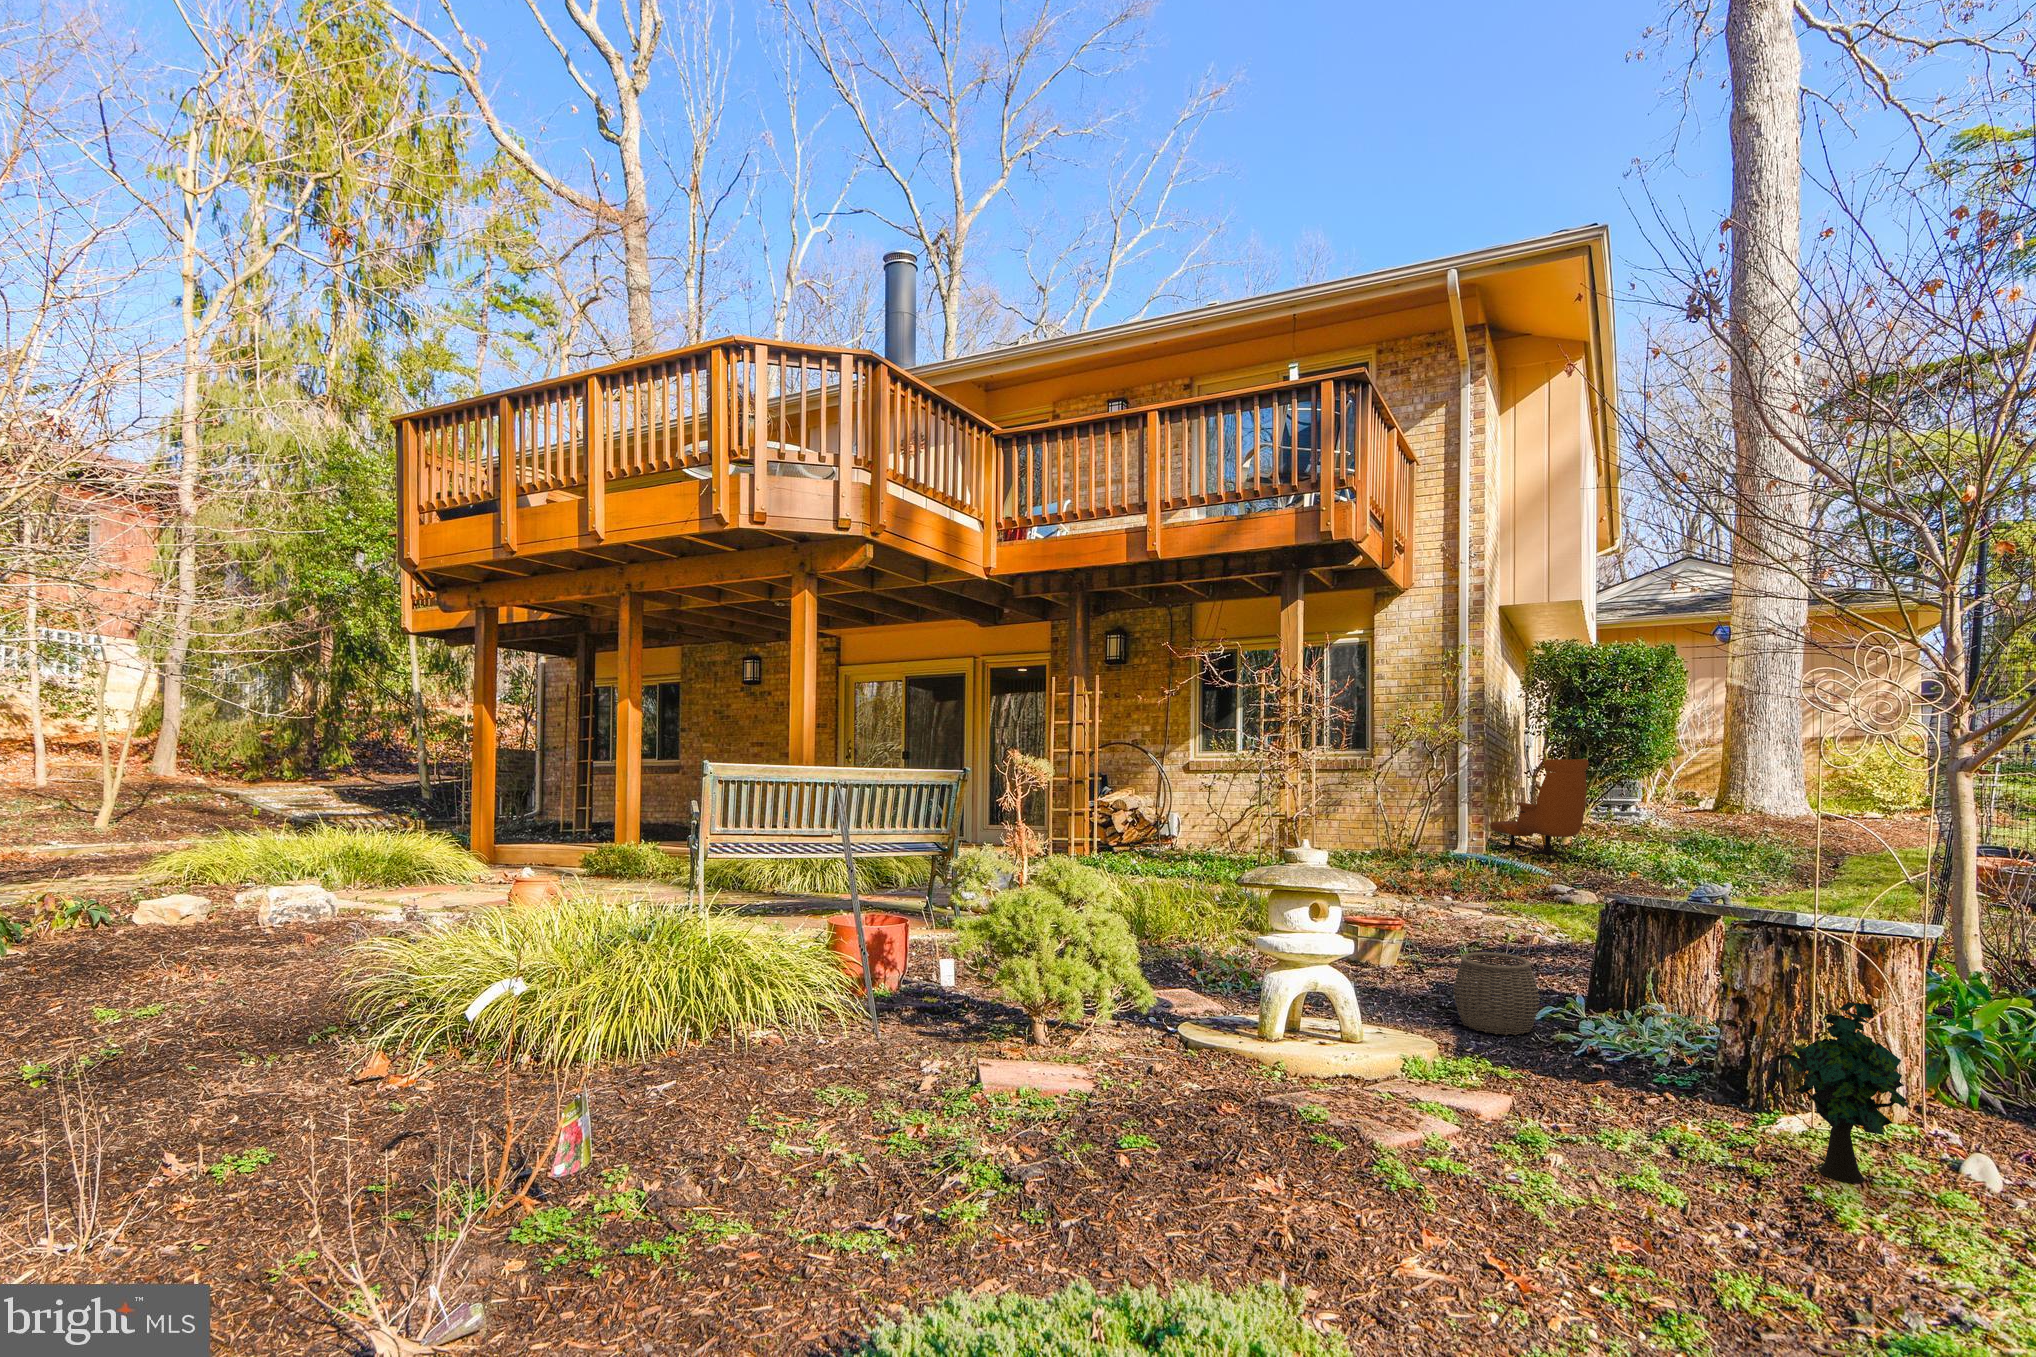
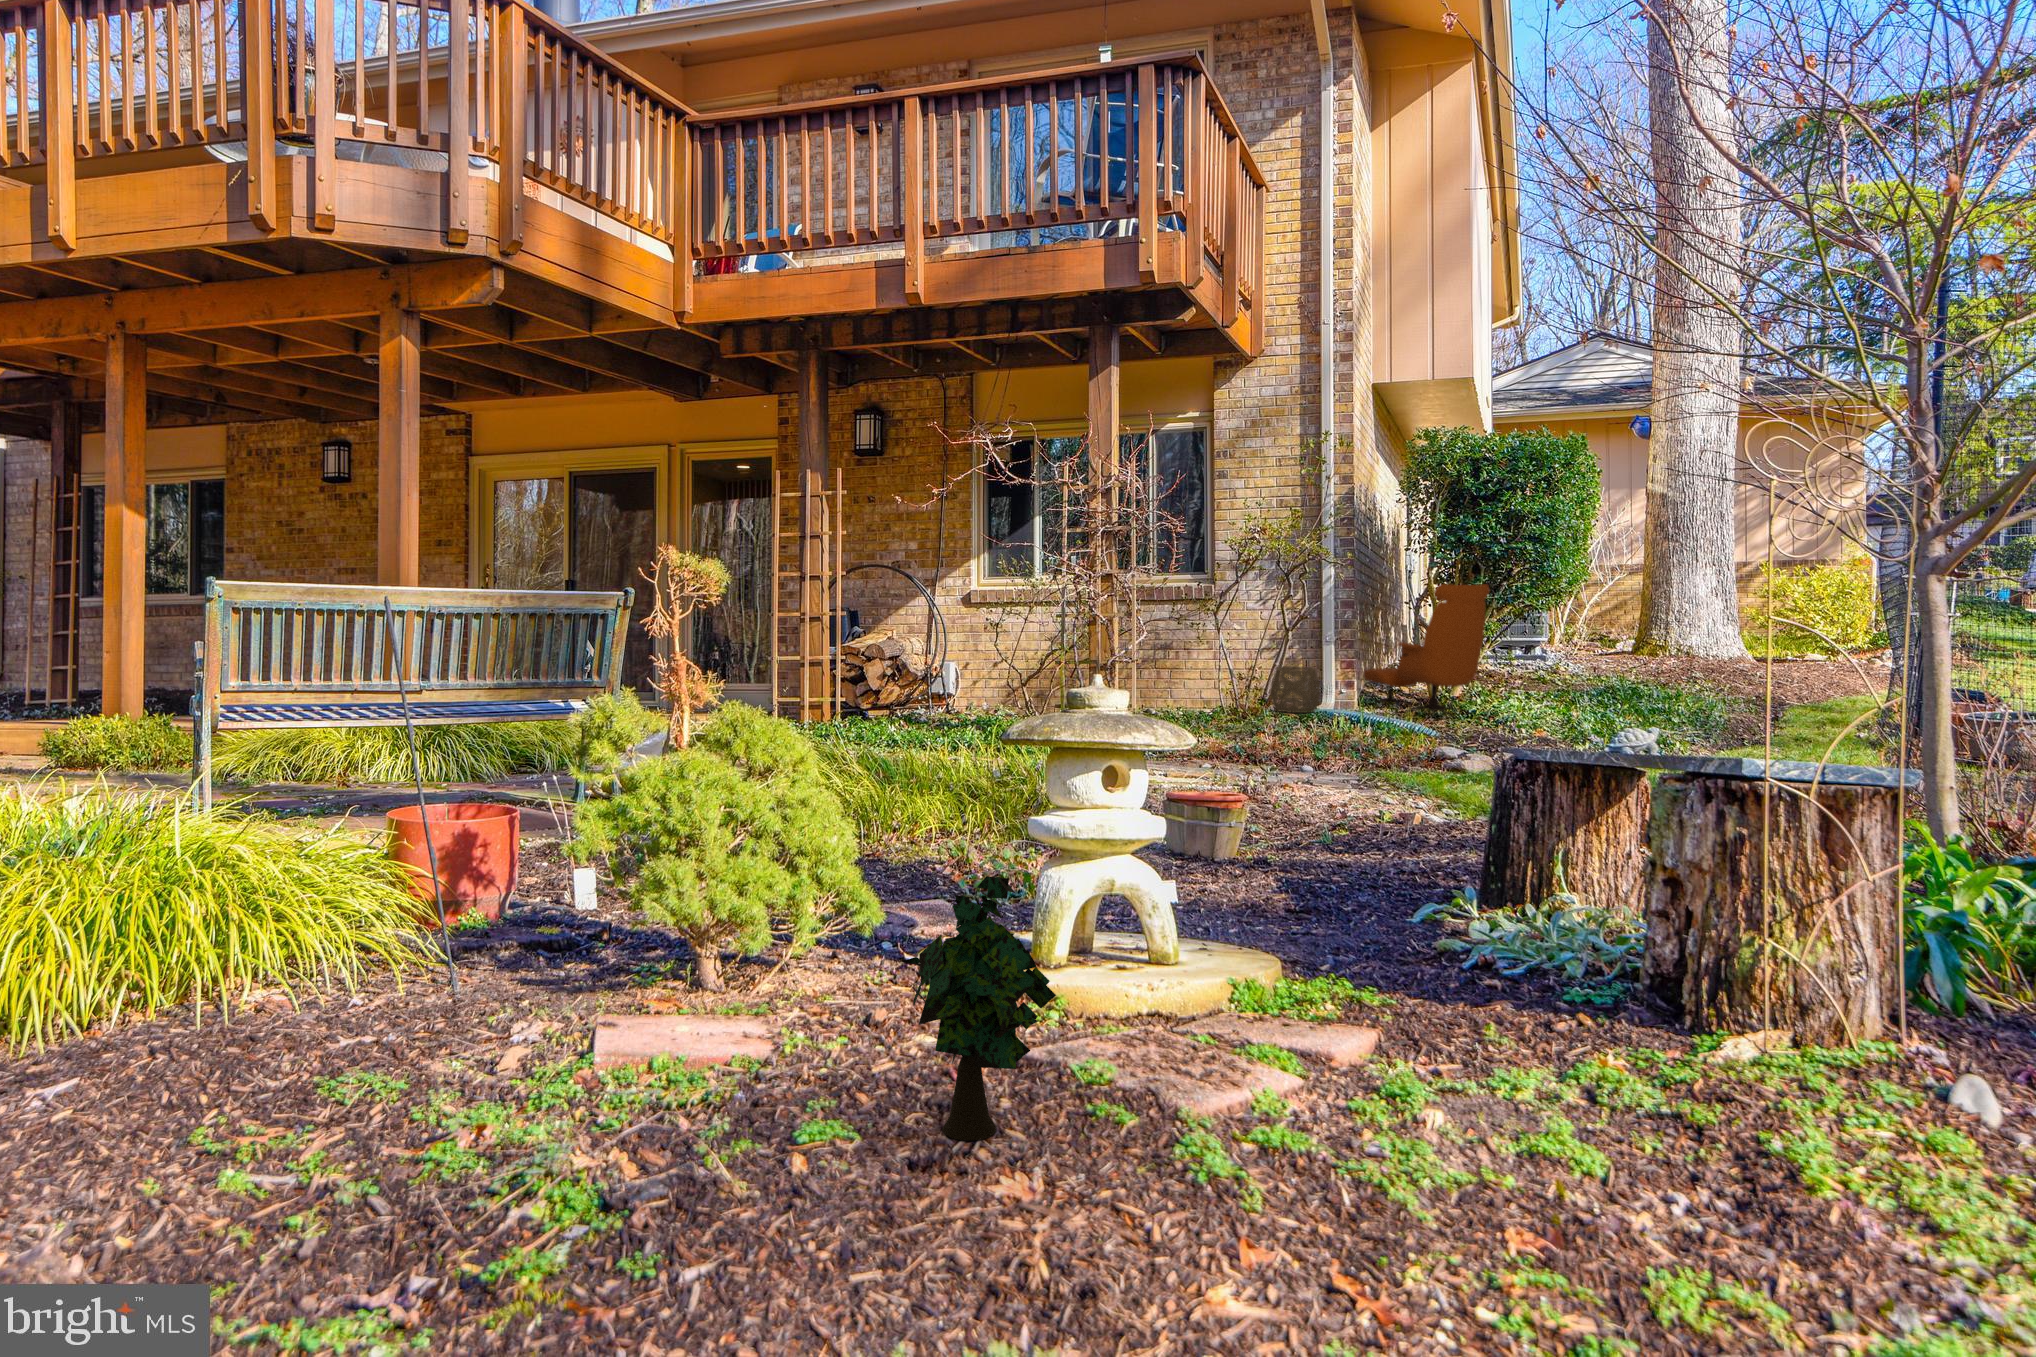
woven basket: present [1453,952,1540,1035] -> present [1270,666,1321,713]
decorative plant: present [1776,1002,1908,1183] -> present [902,876,1056,1141]

